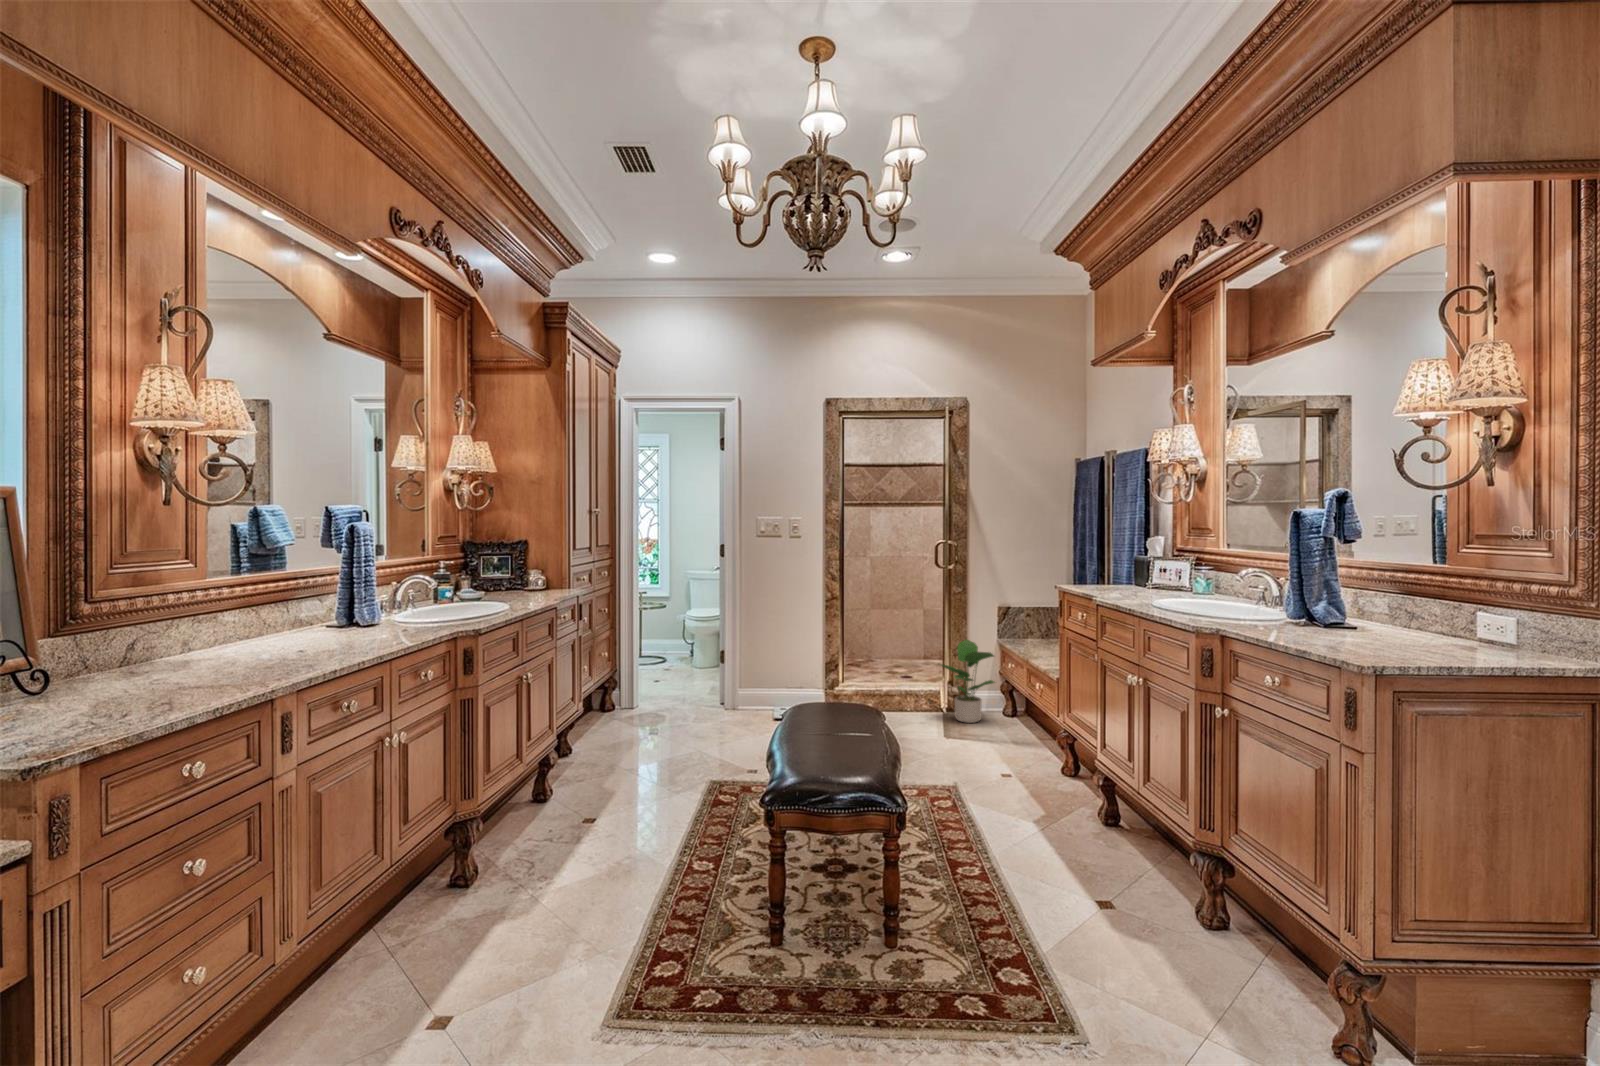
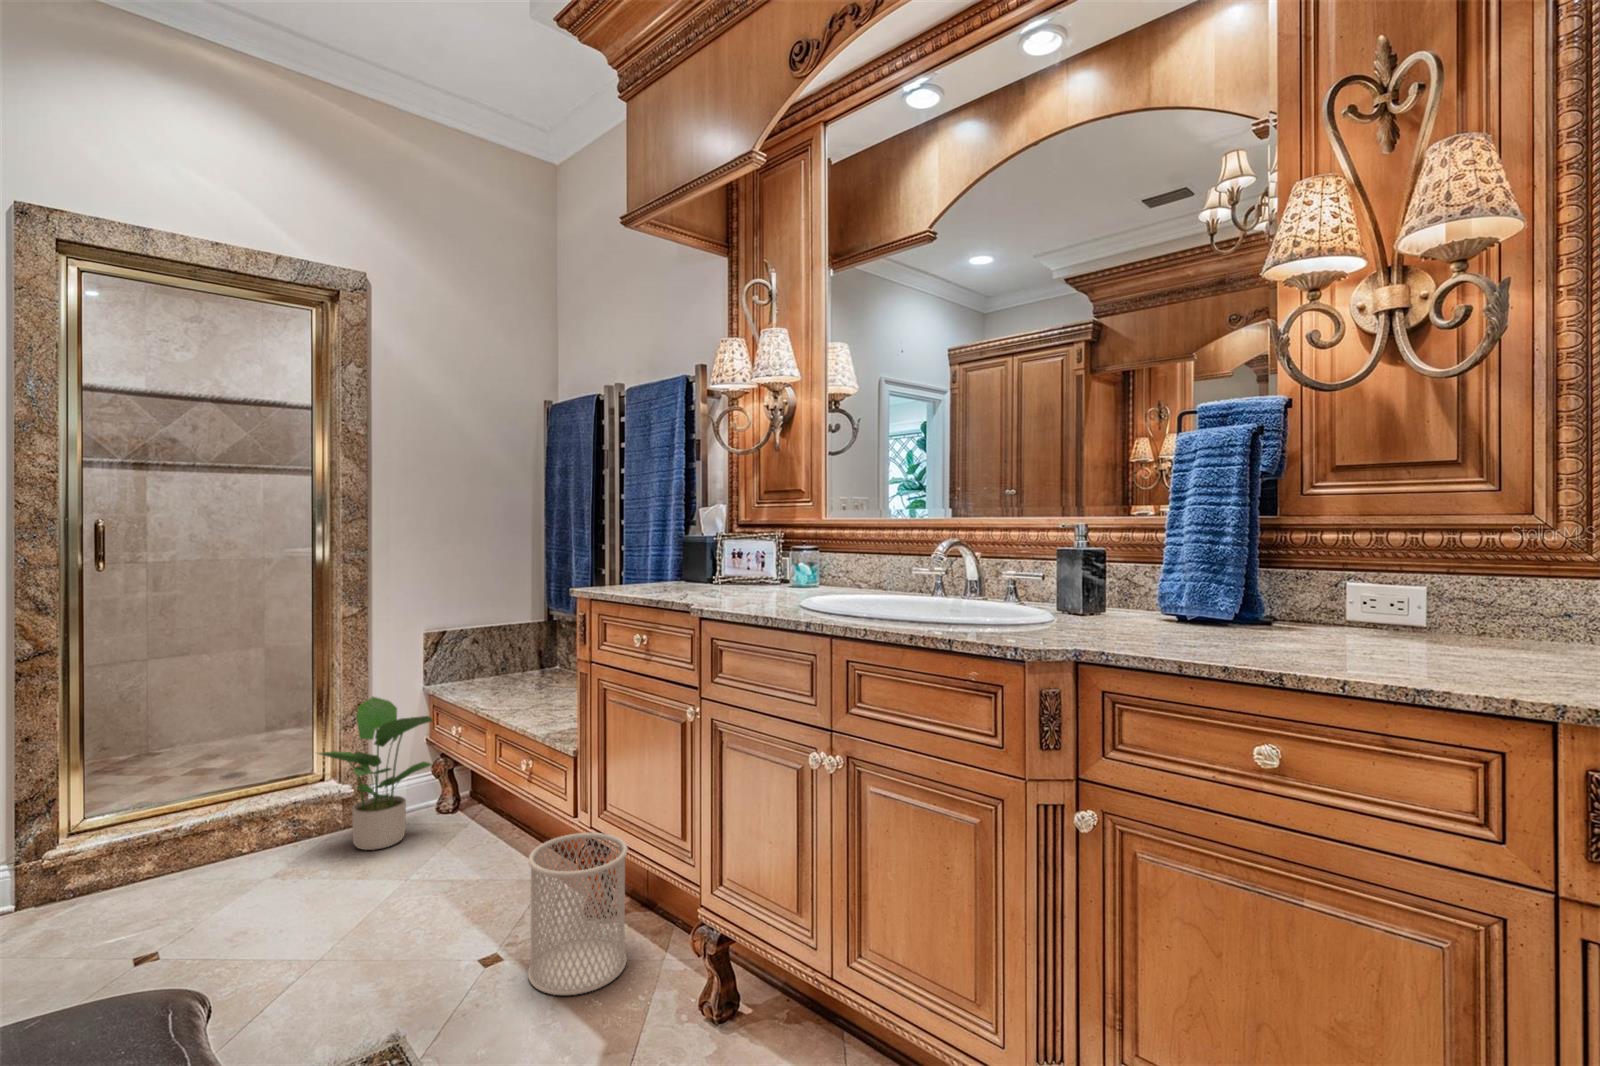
wastebasket: none [1018,721,1073,801] -> present [528,833,628,995]

